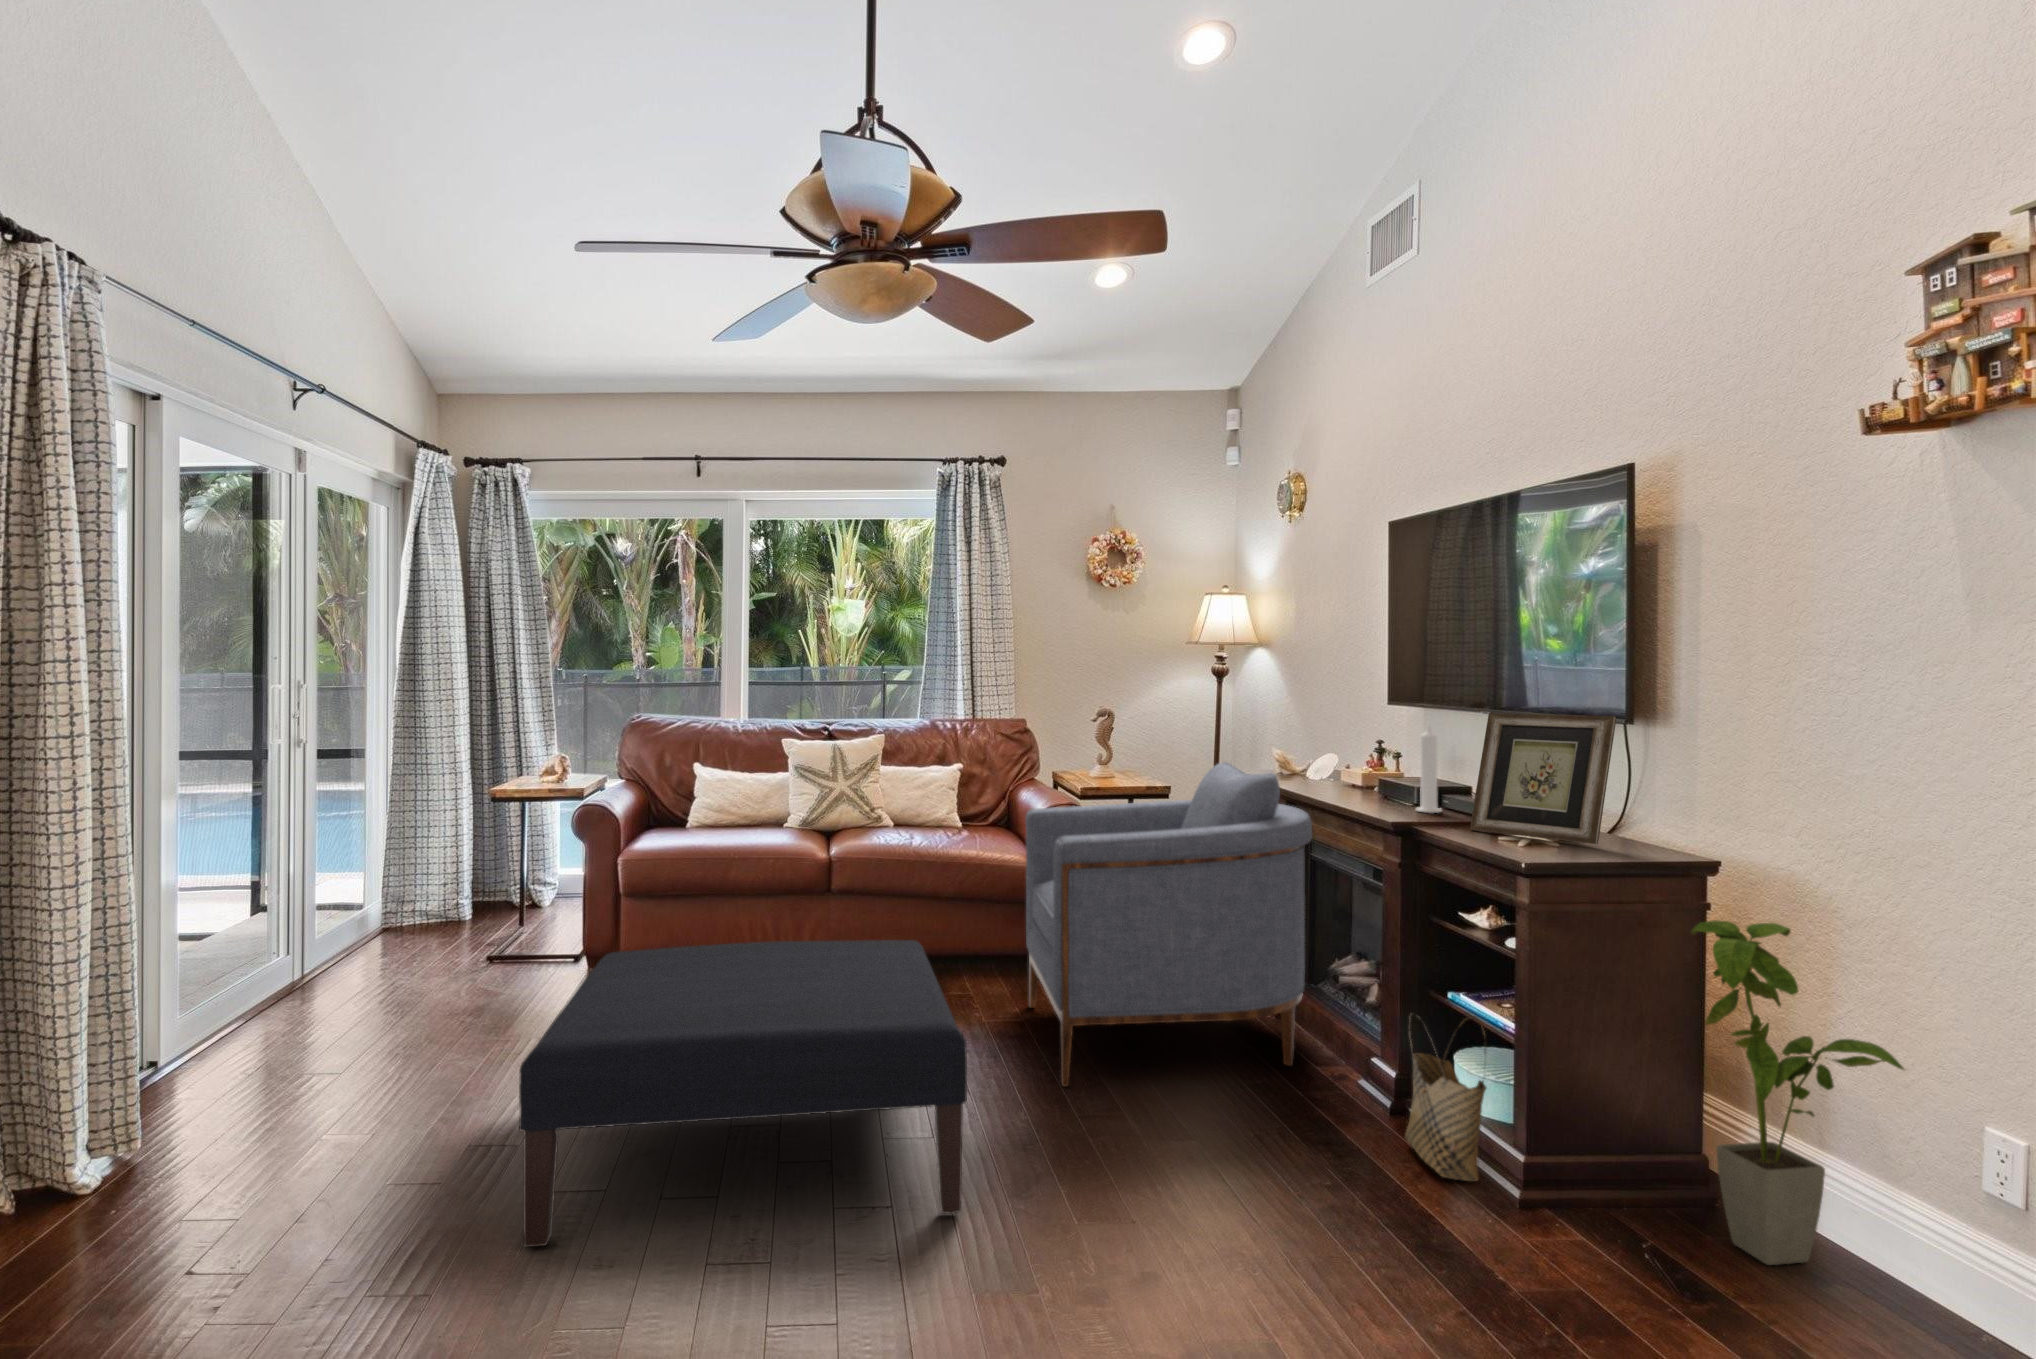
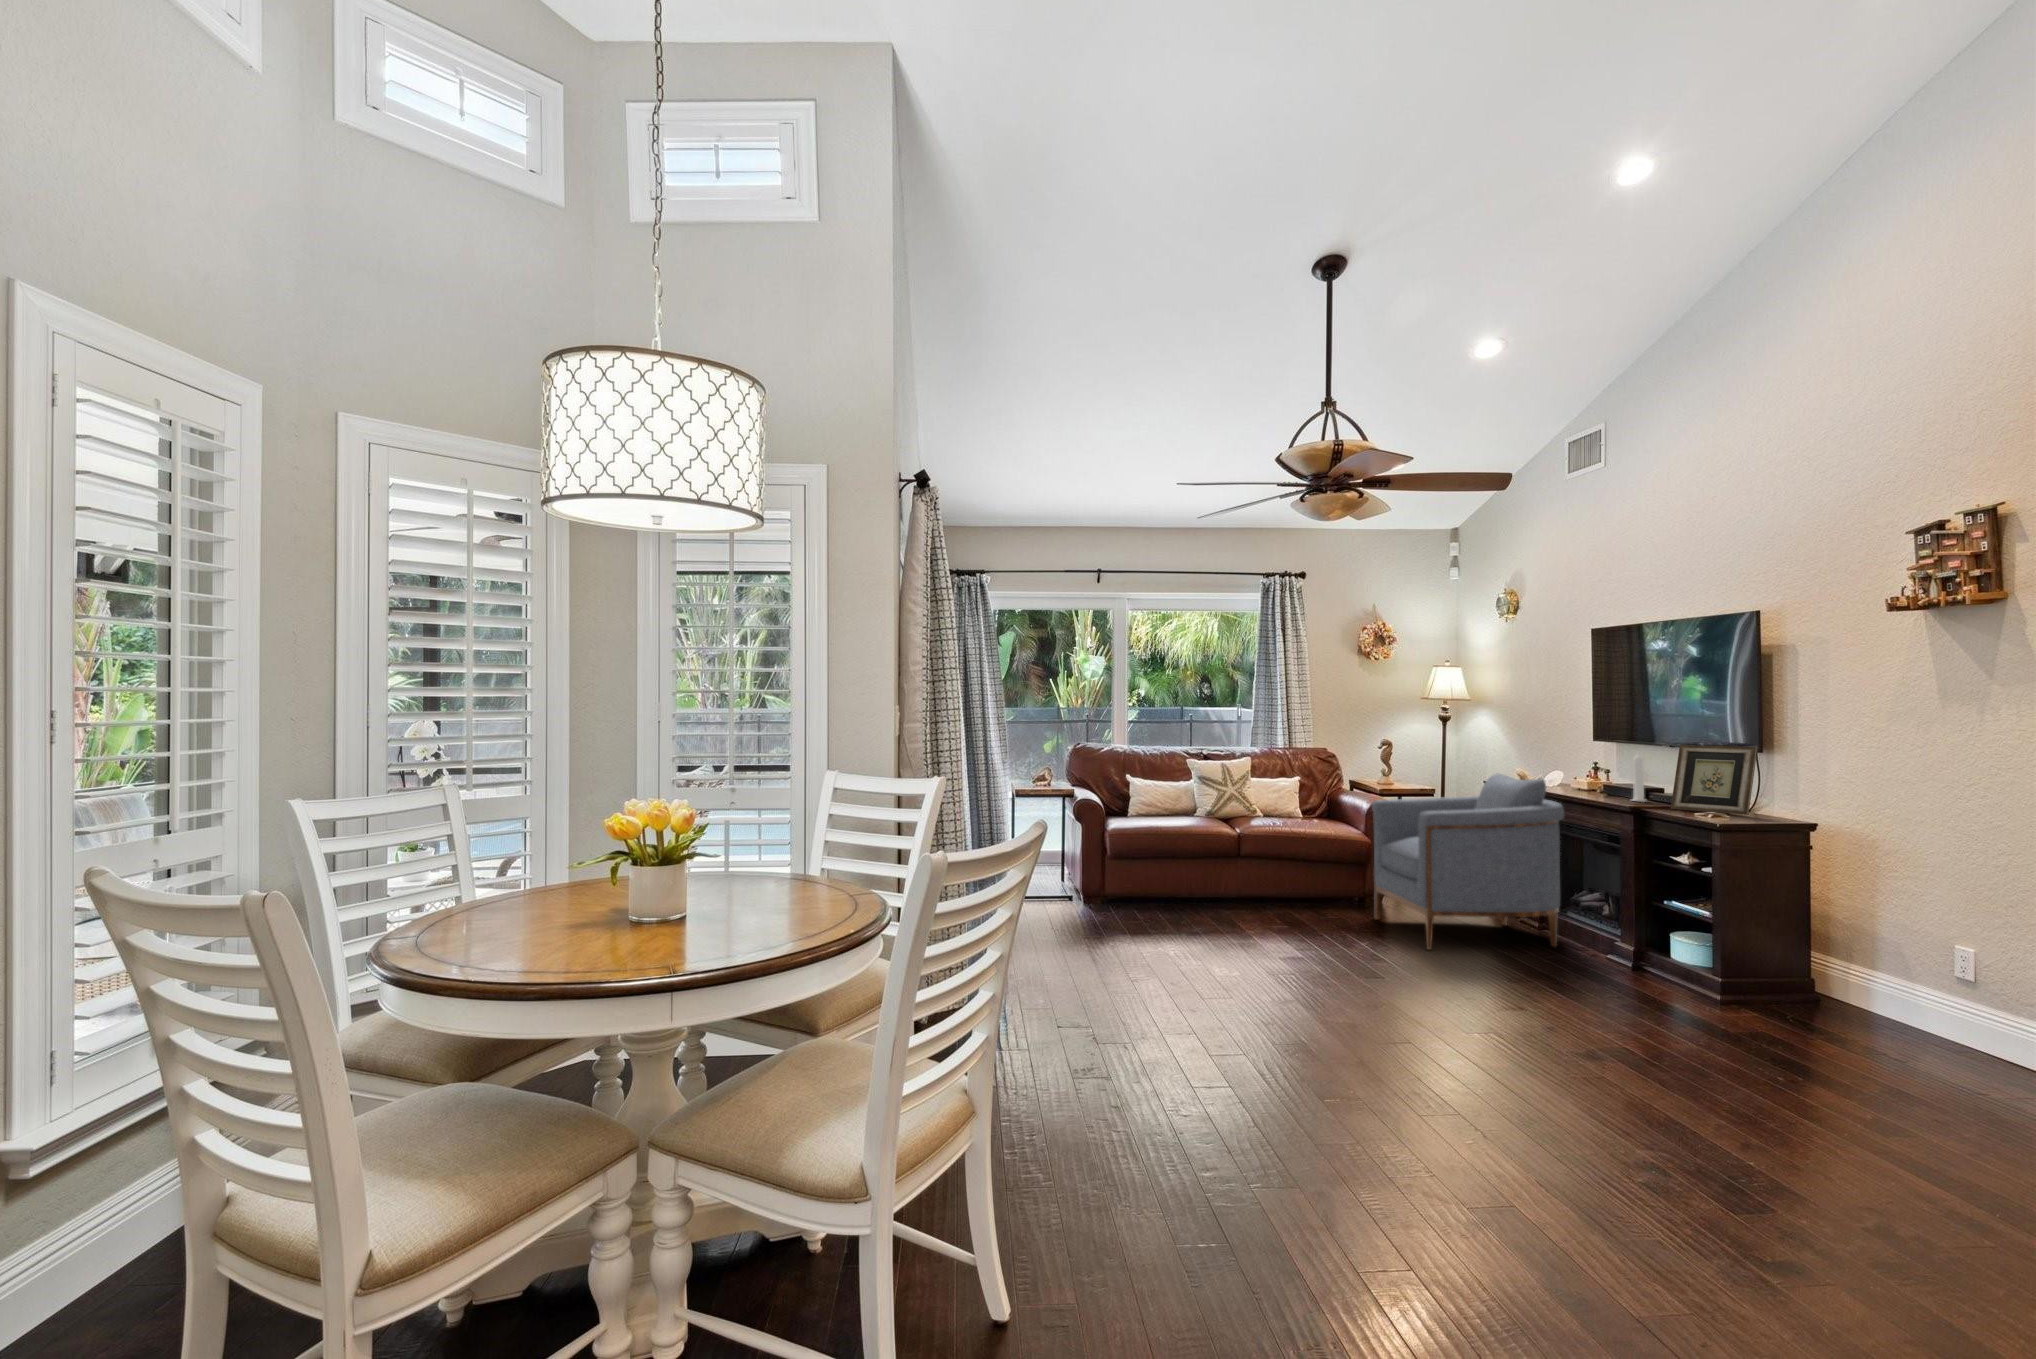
house plant: present [1691,920,1904,1265] -> none [1803,848,1916,1019]
ottoman: present [519,940,967,1247] -> none [1174,865,1423,989]
woven basket: present [1405,1016,1486,1181] -> none [1639,903,1689,989]

